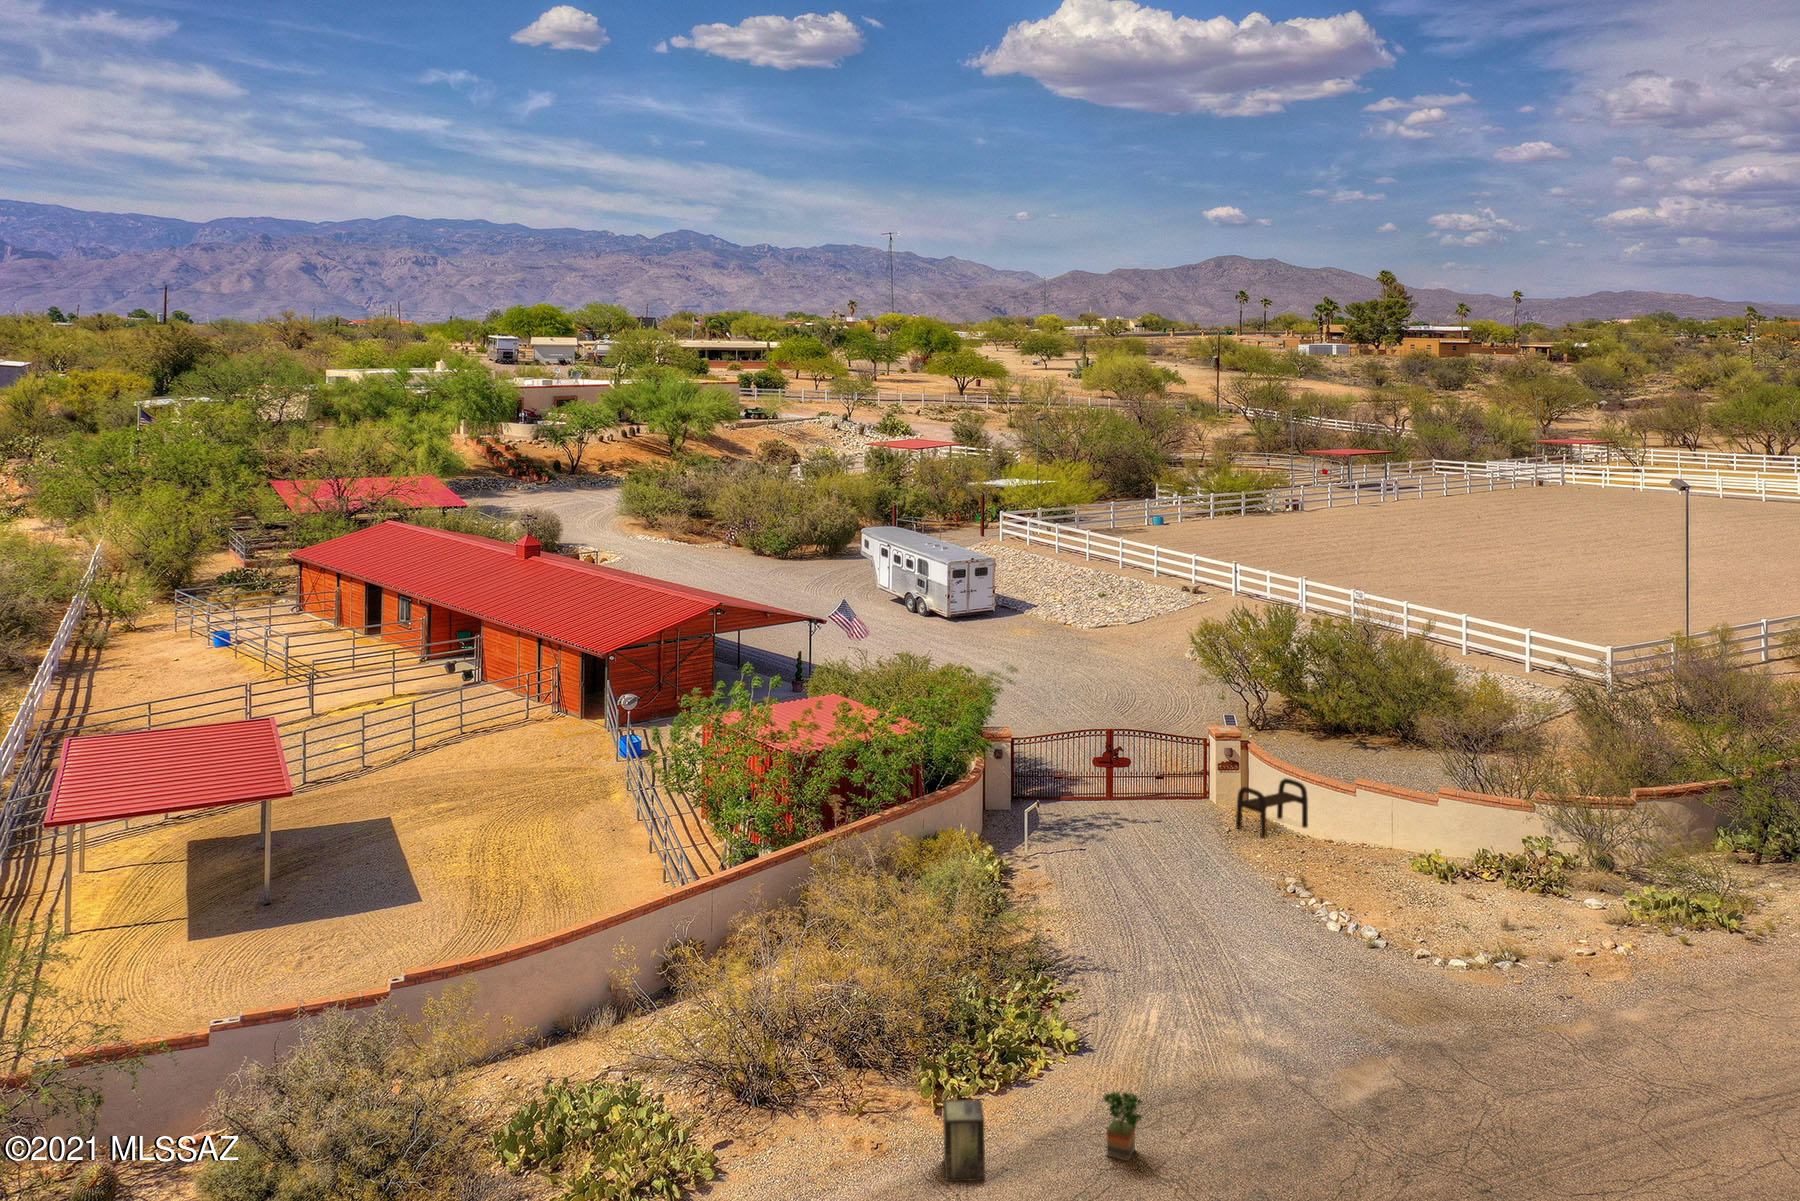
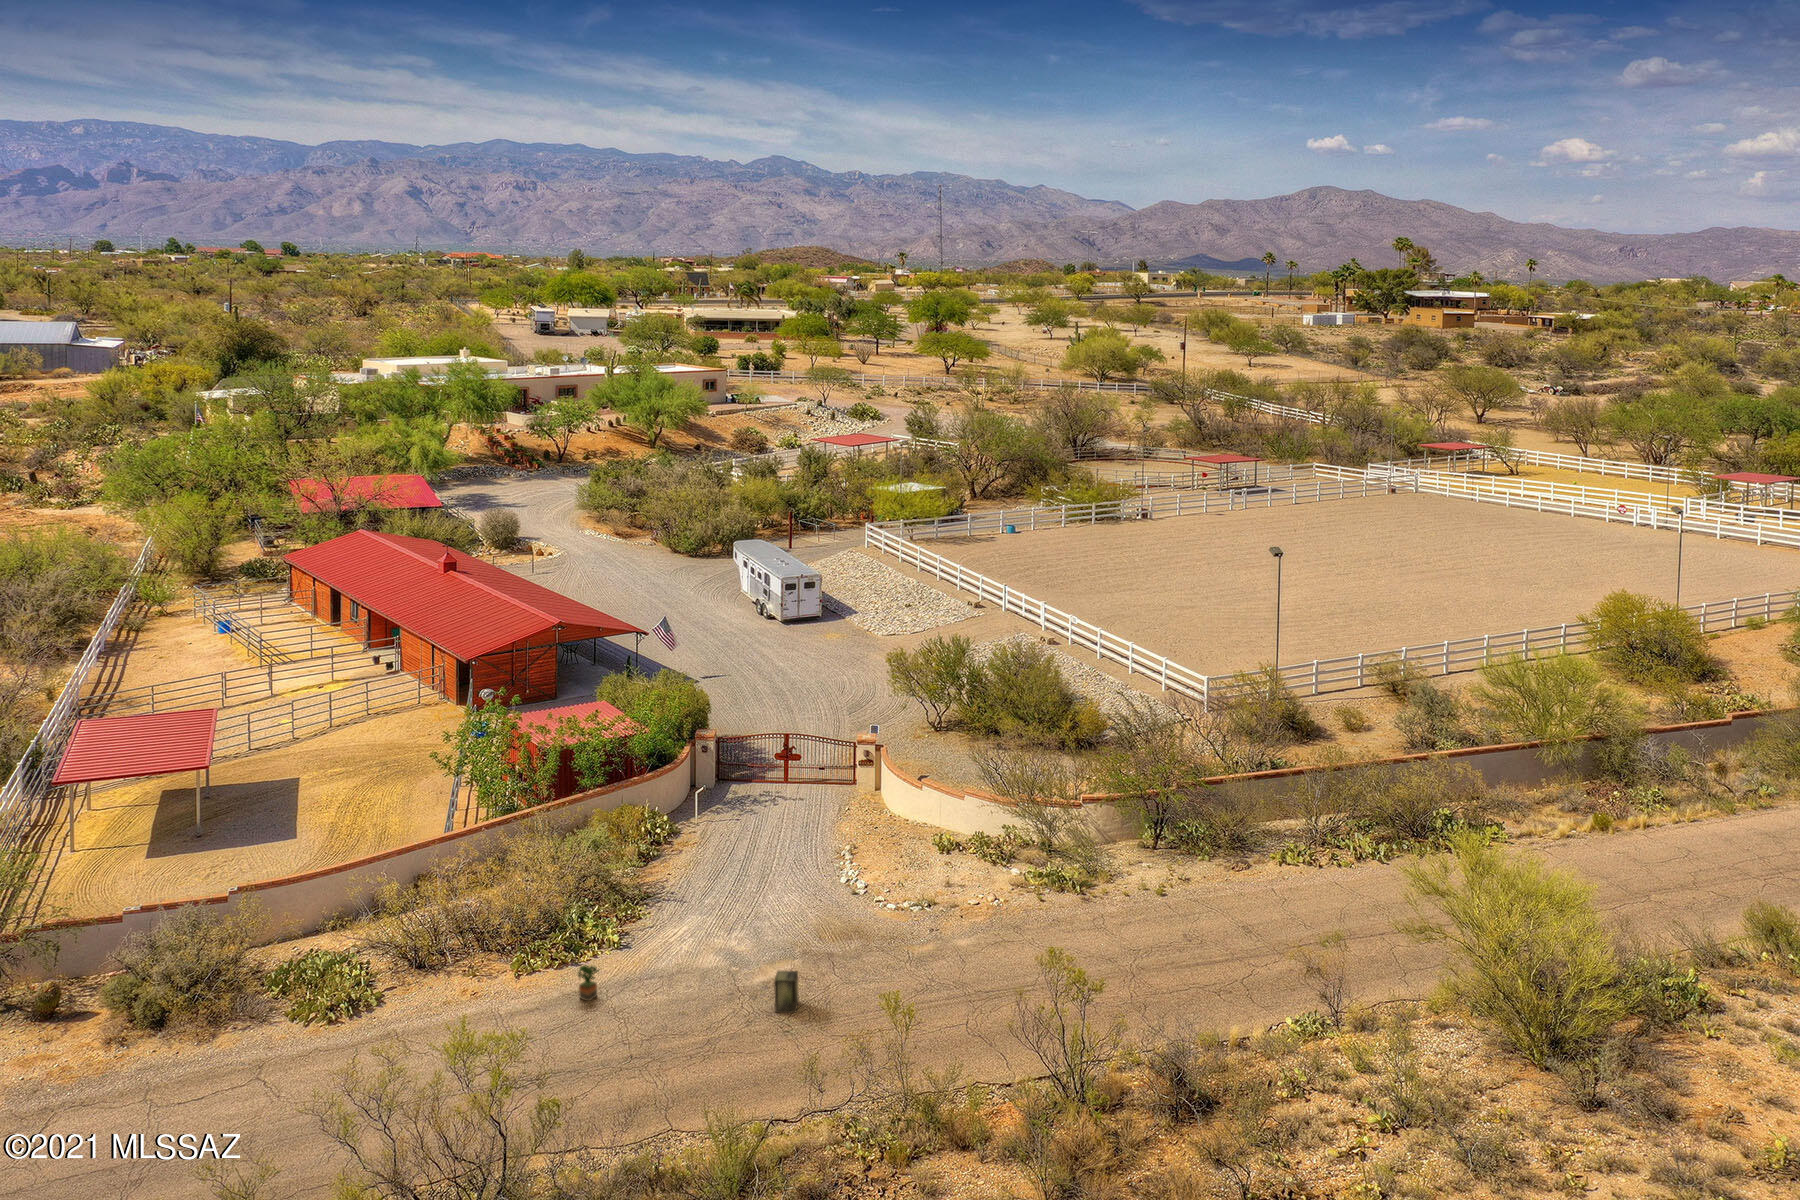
bench: present [1236,778,1308,838] -> none [852,775,899,816]
storage box: present [943,1100,985,1181] -> present [774,971,799,1013]

